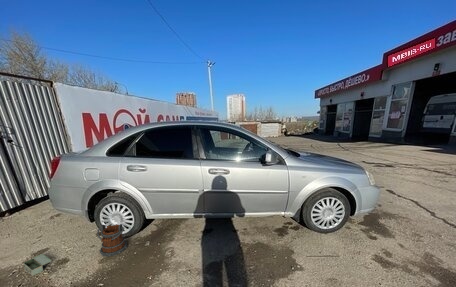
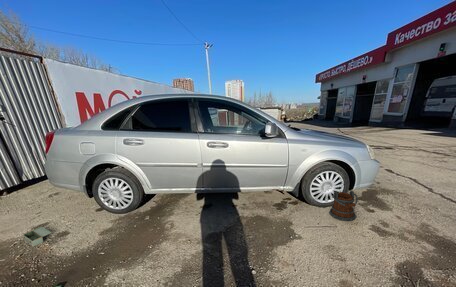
bucket: present [97,224,127,256] -> present [329,191,358,221]

